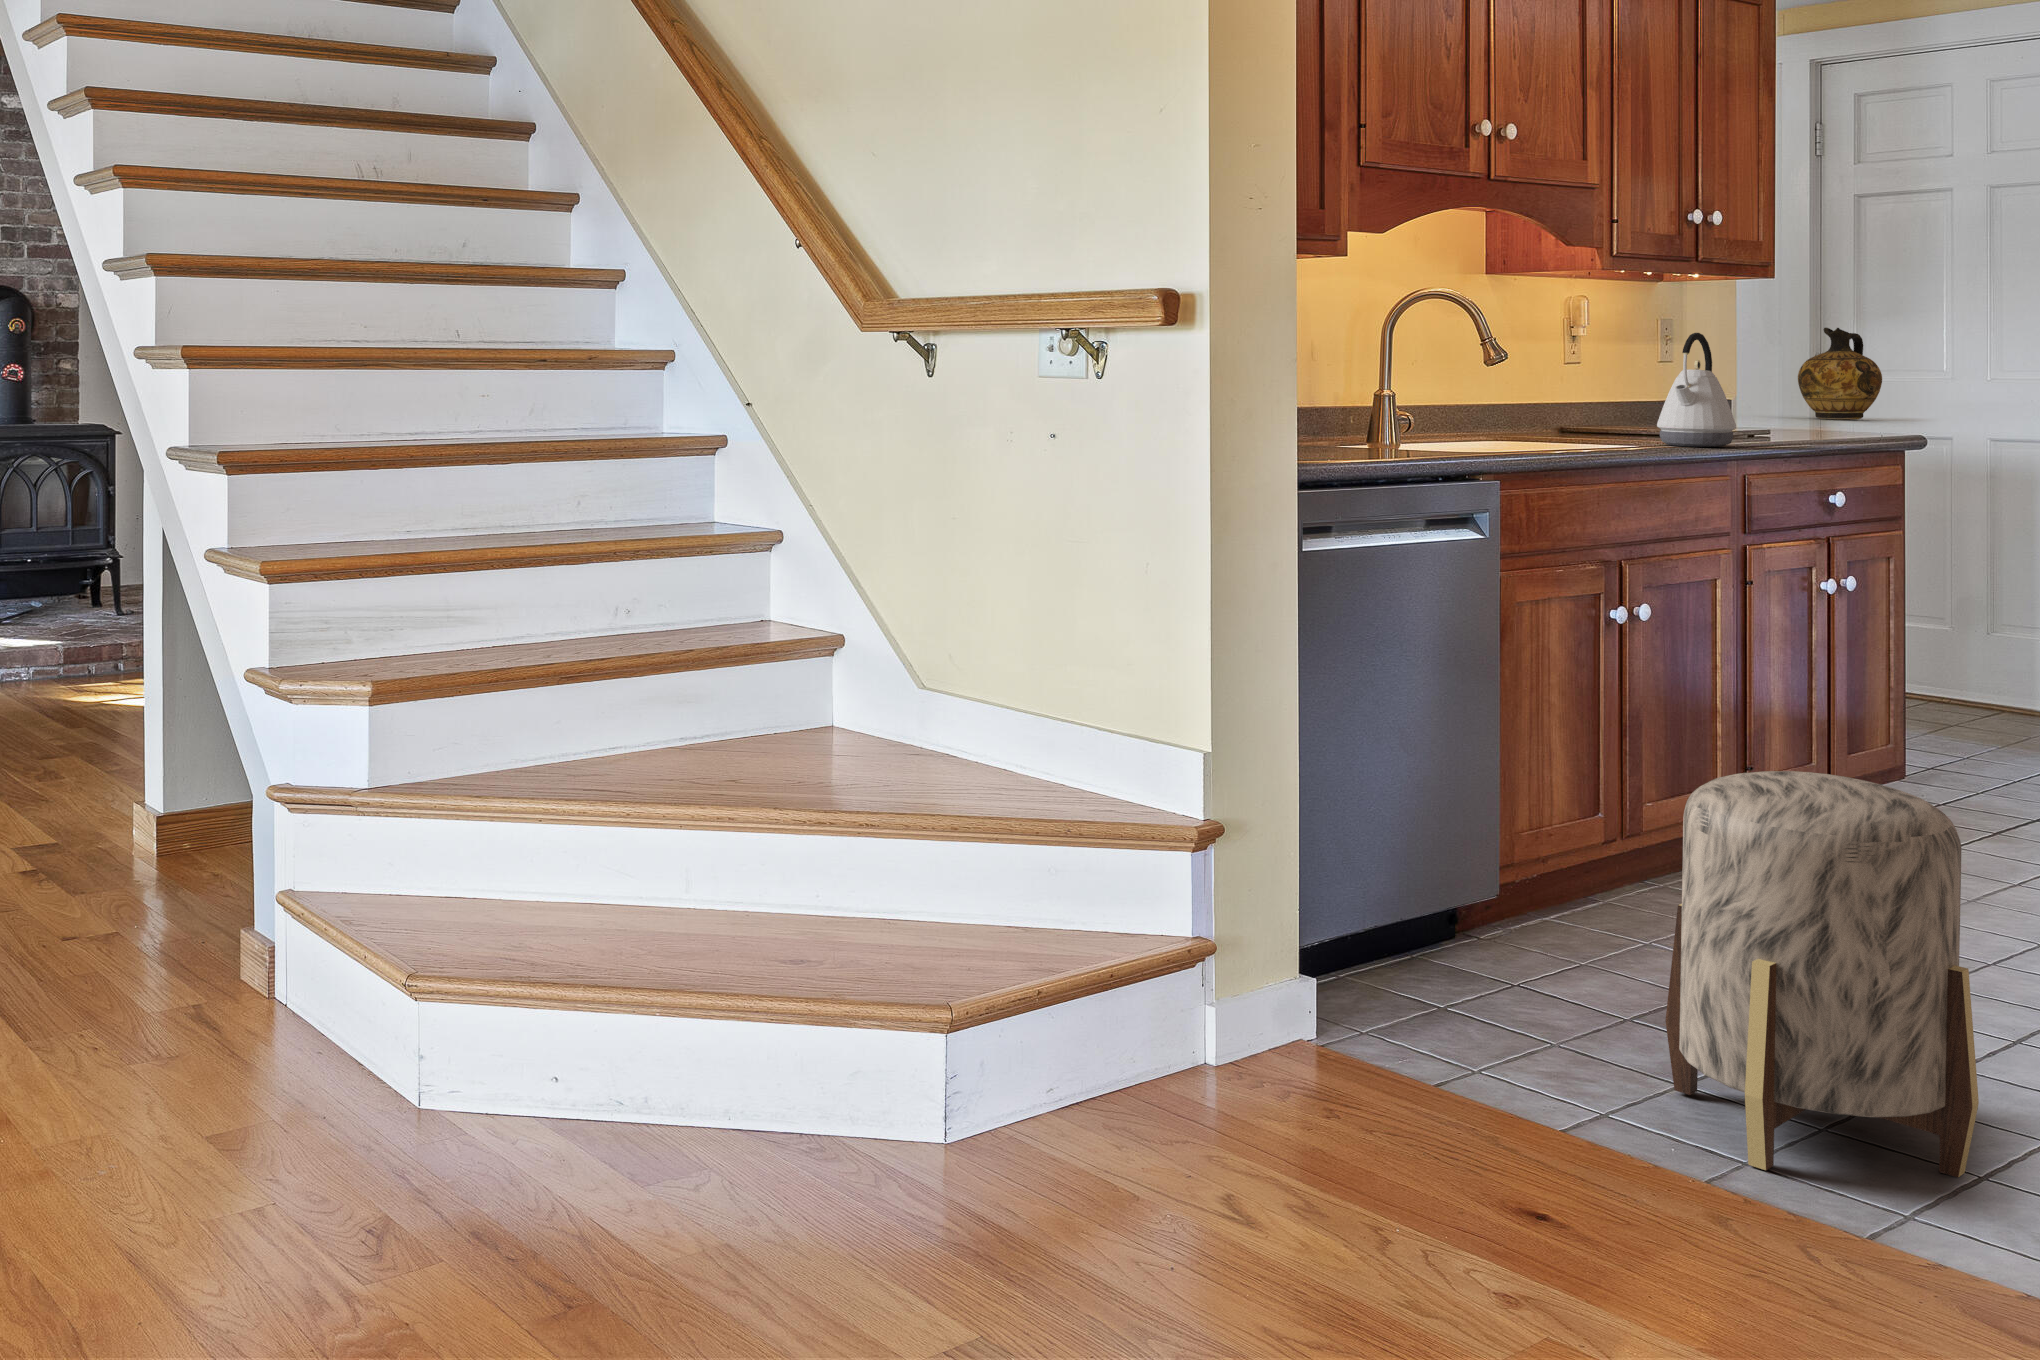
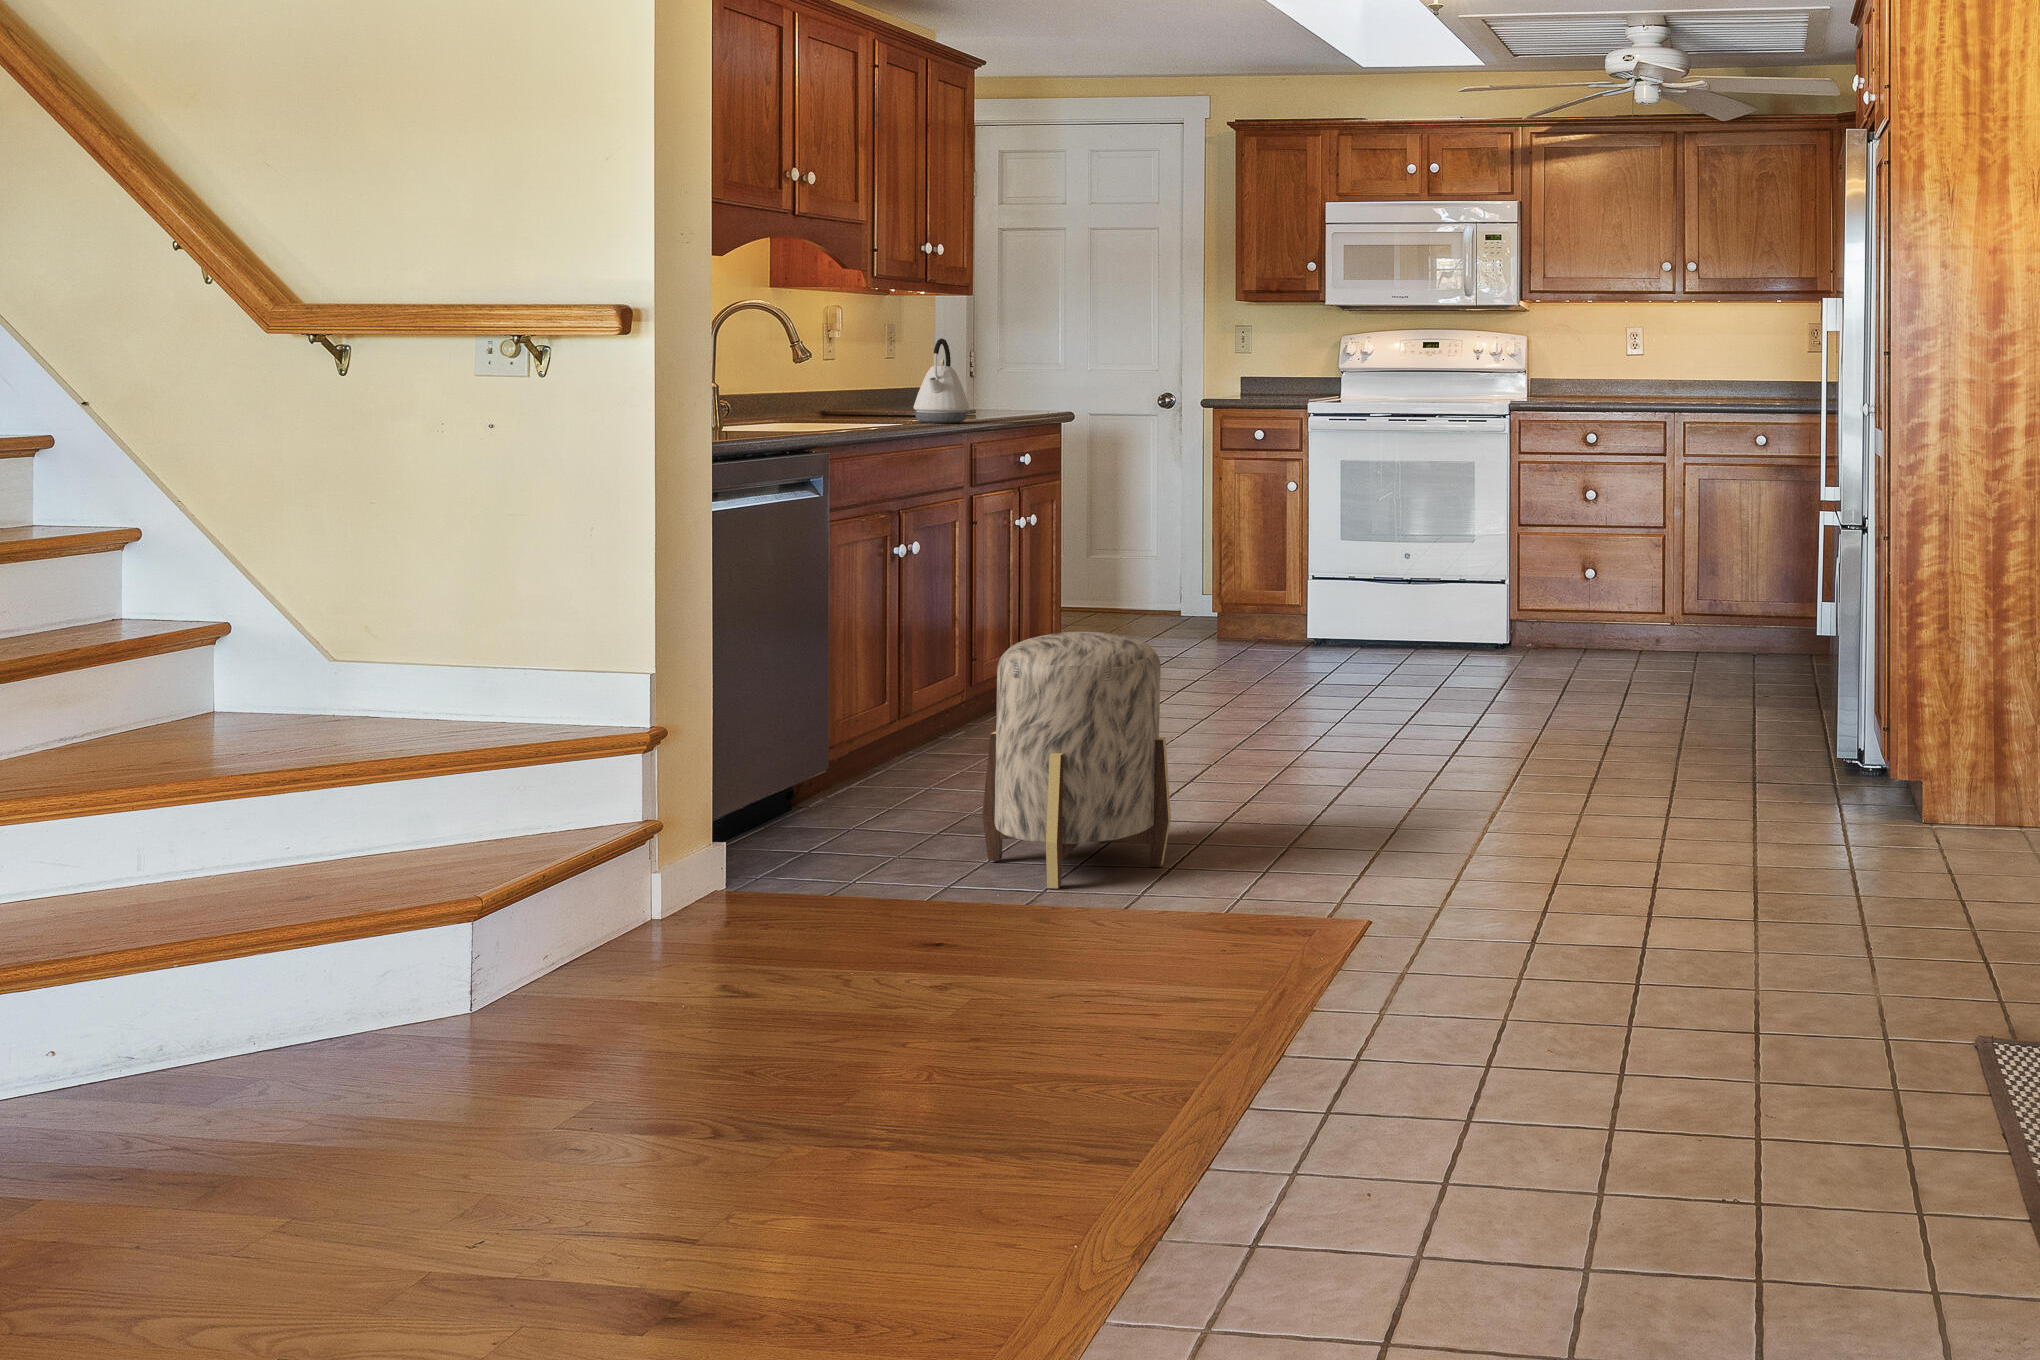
ceramic jug: present [1798,328,1882,420] -> none [967,332,1025,402]

